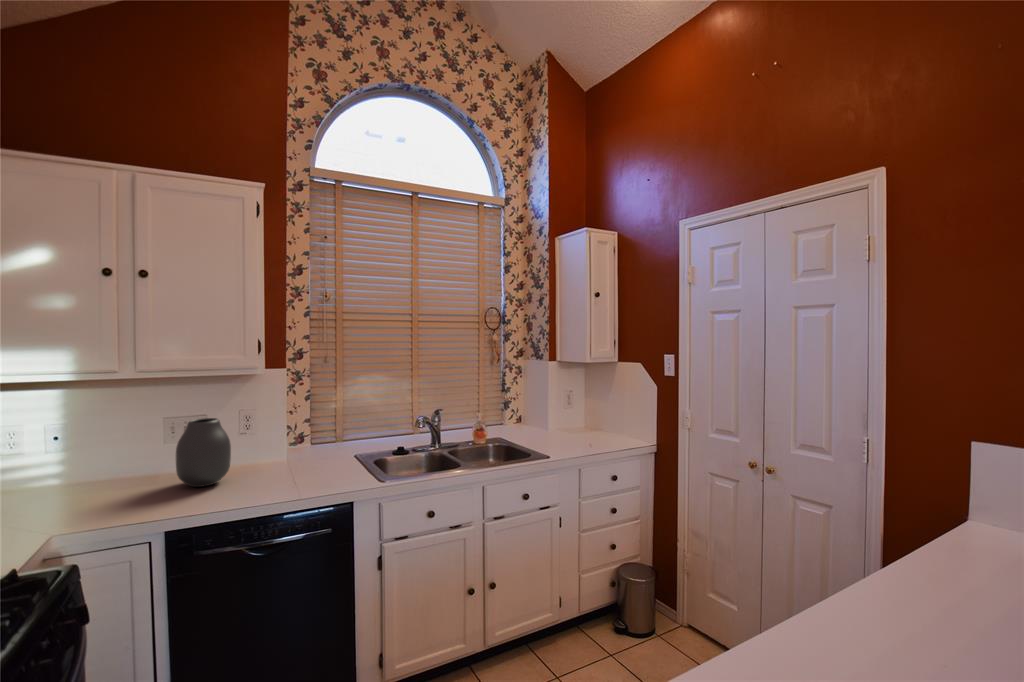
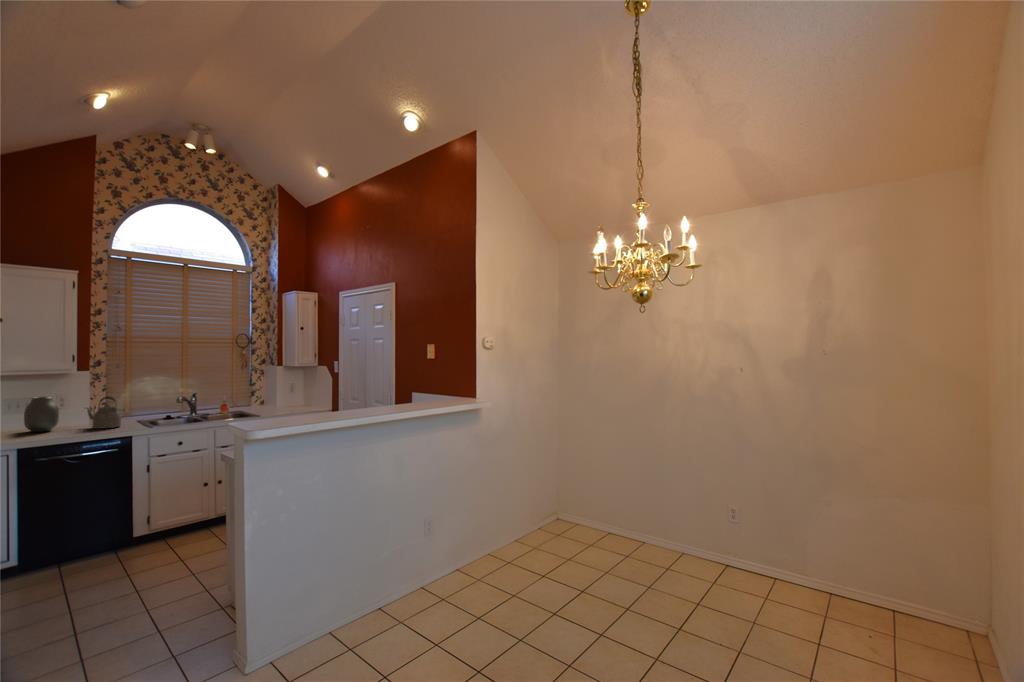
kettle: none [270,420,326,483] -> present [86,397,121,429]

